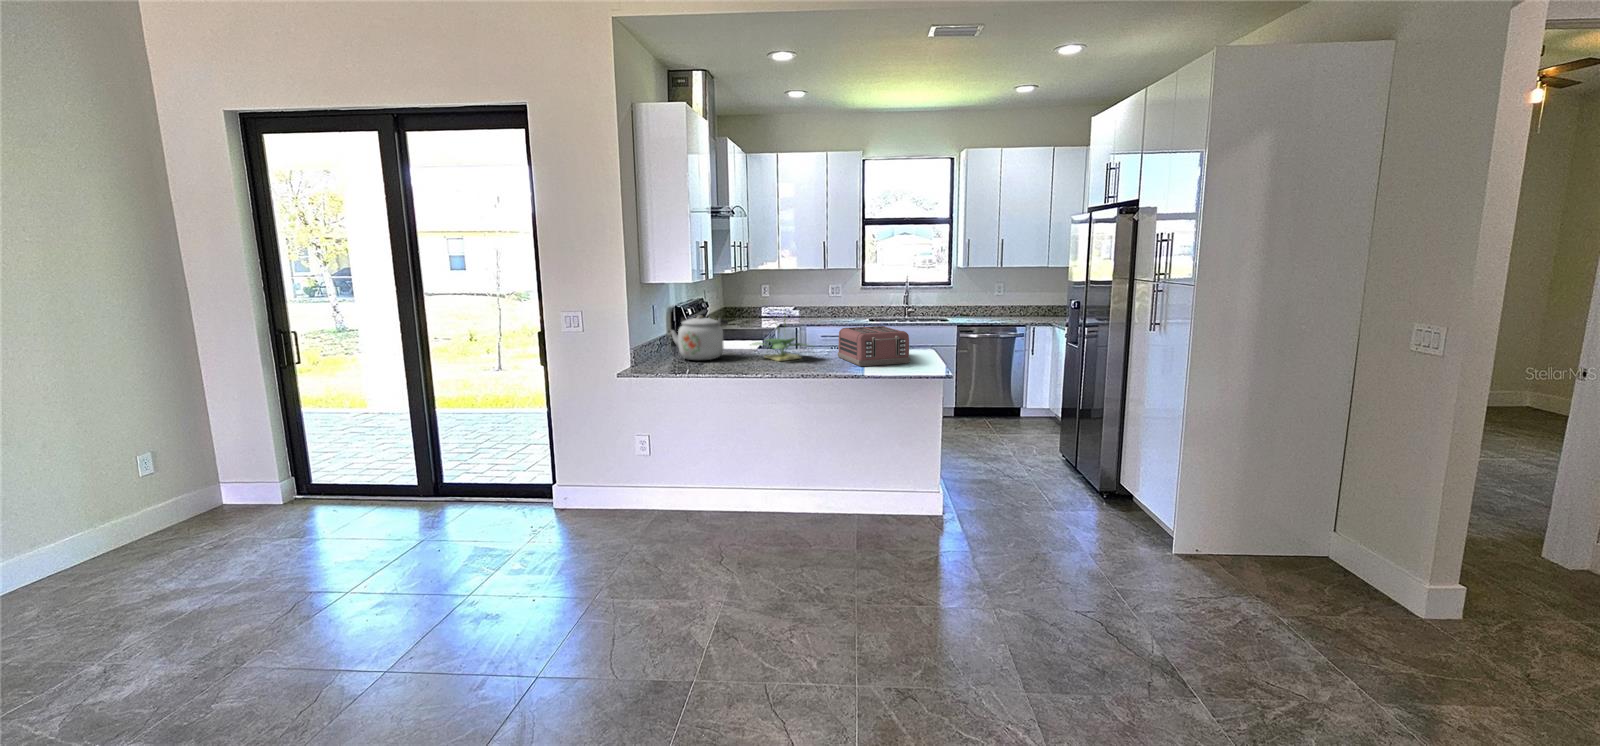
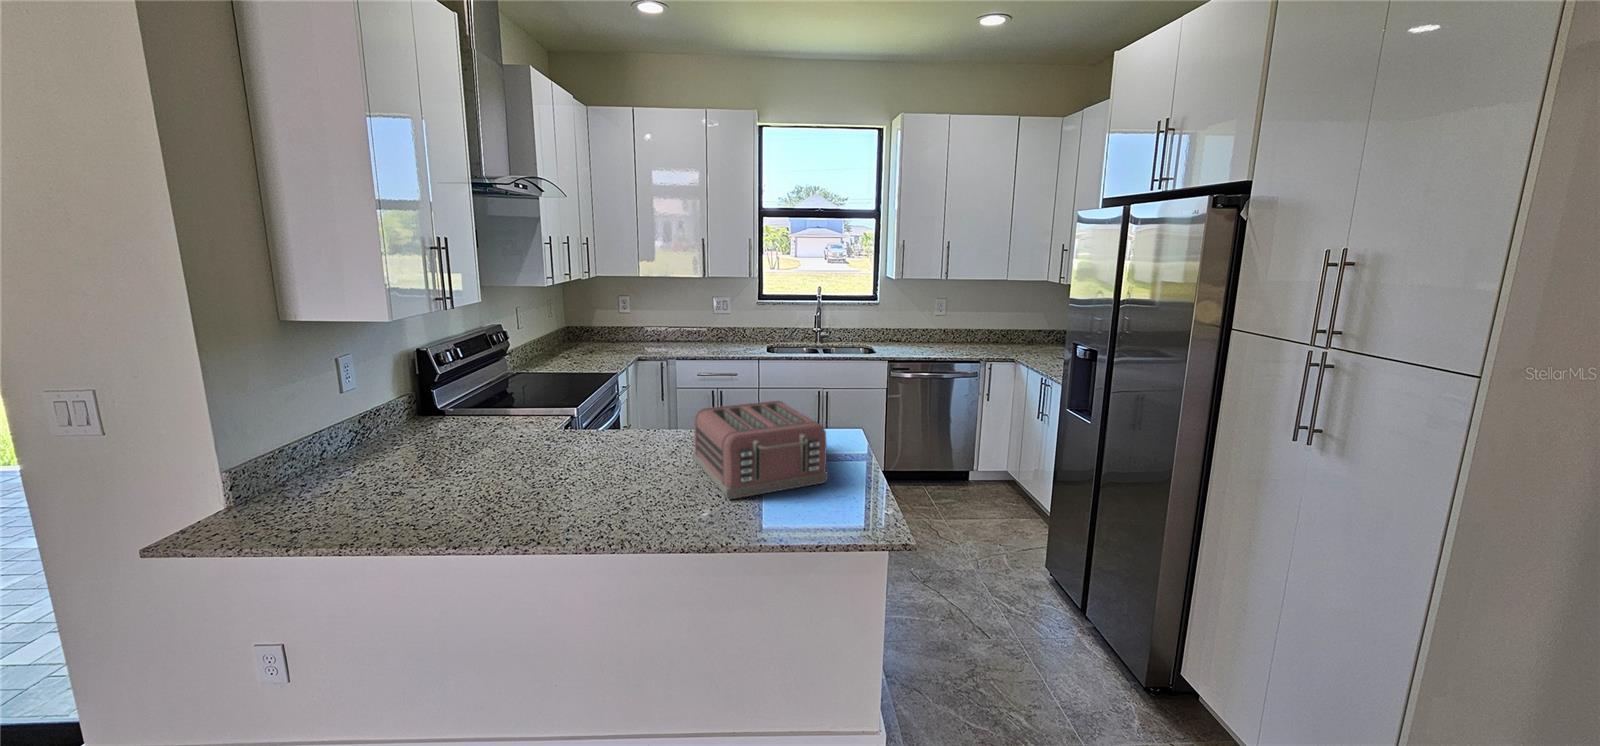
potted plant: present [753,314,812,361] -> none [512,367,646,479]
kettle: present [671,315,728,360] -> none [352,384,480,478]

